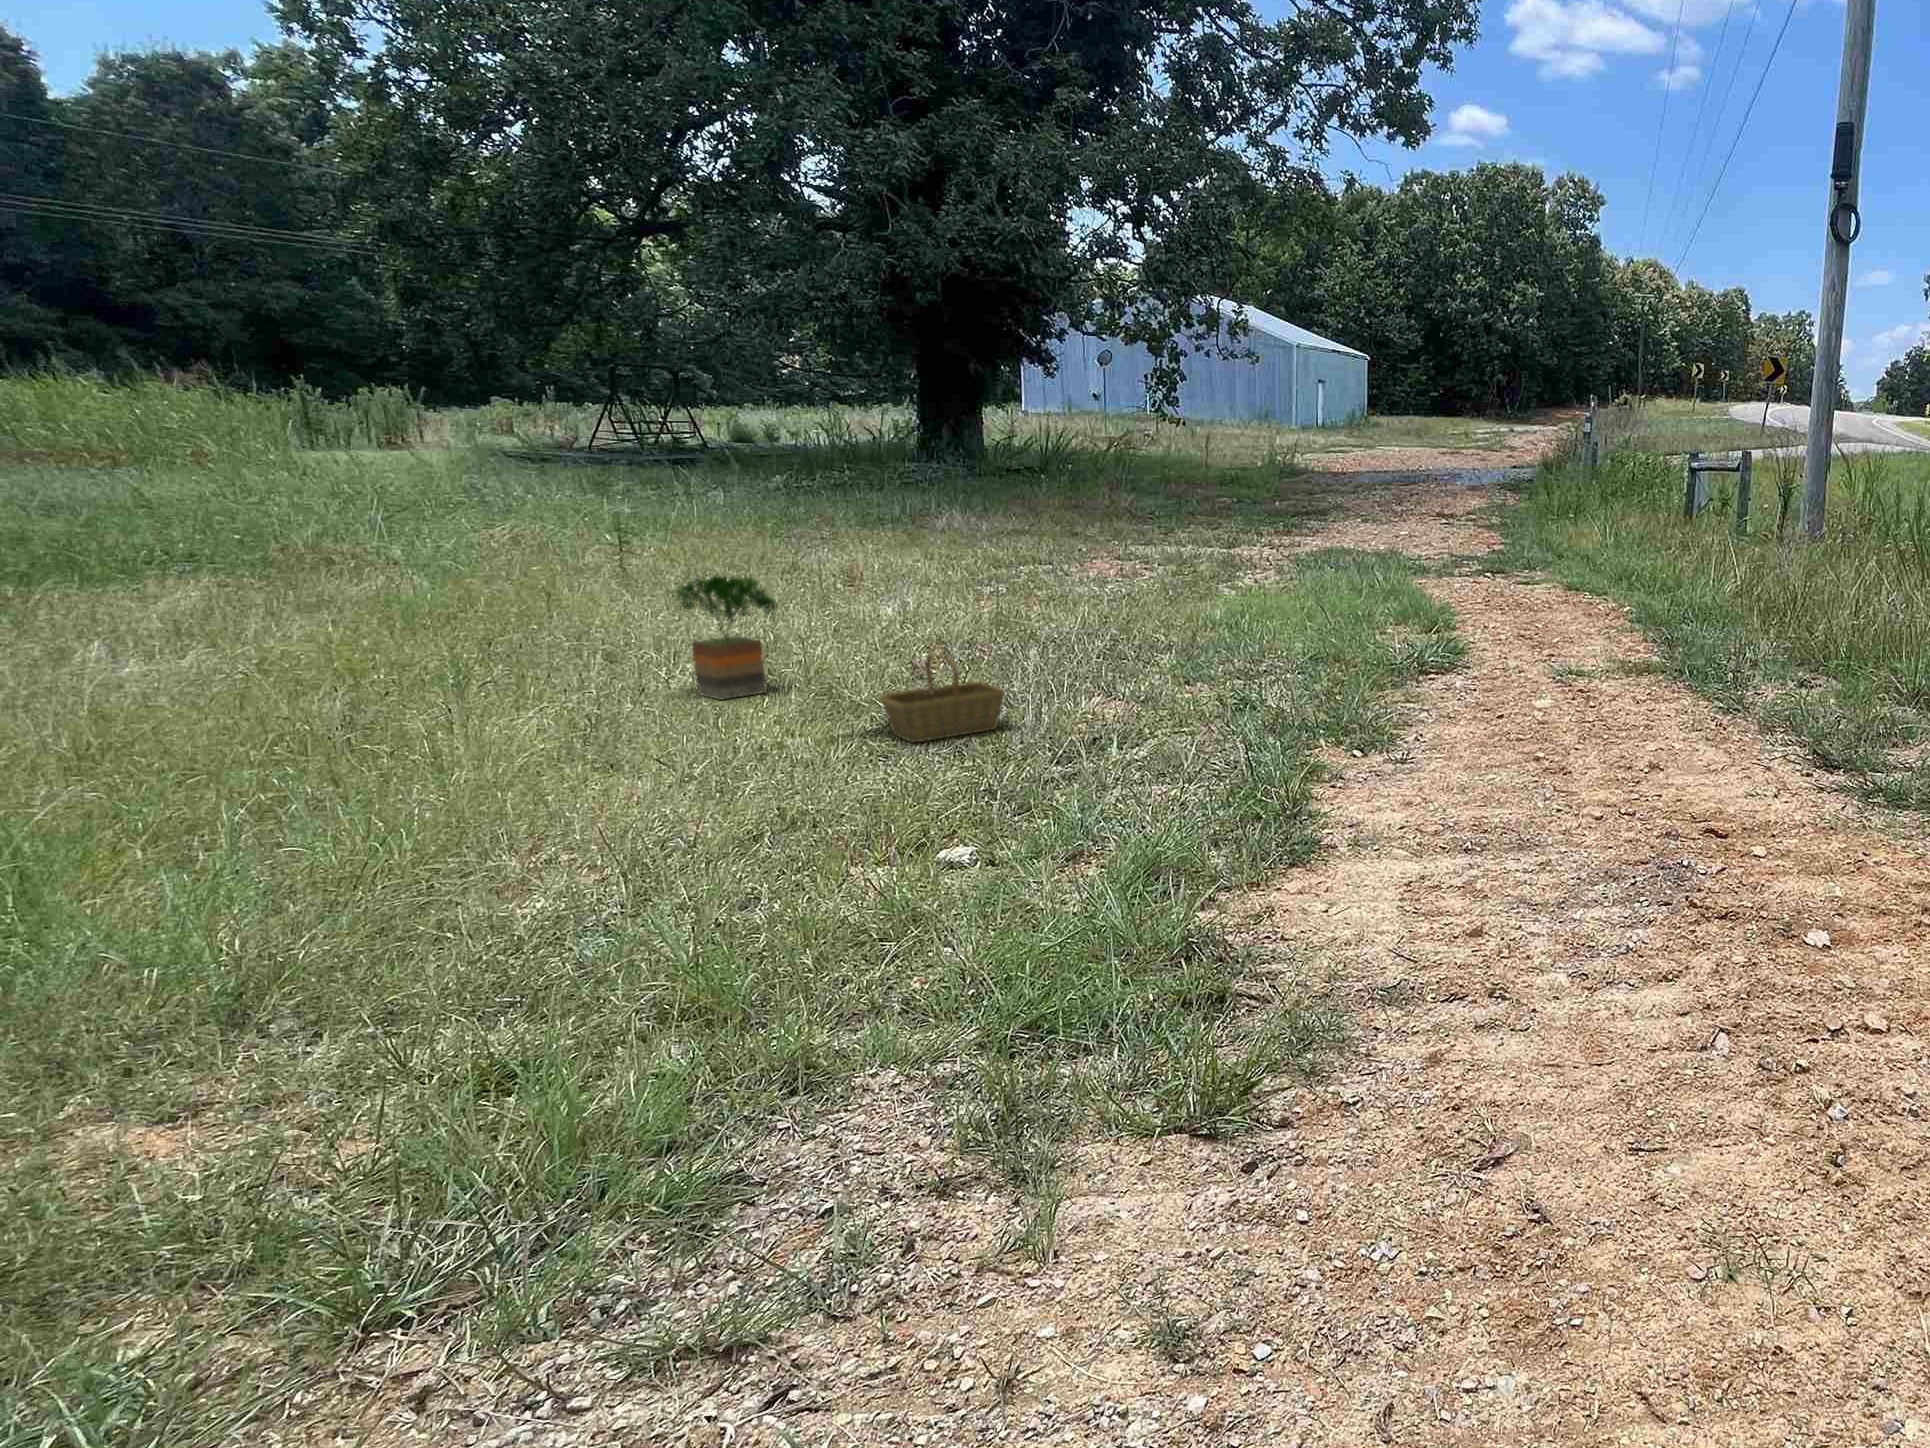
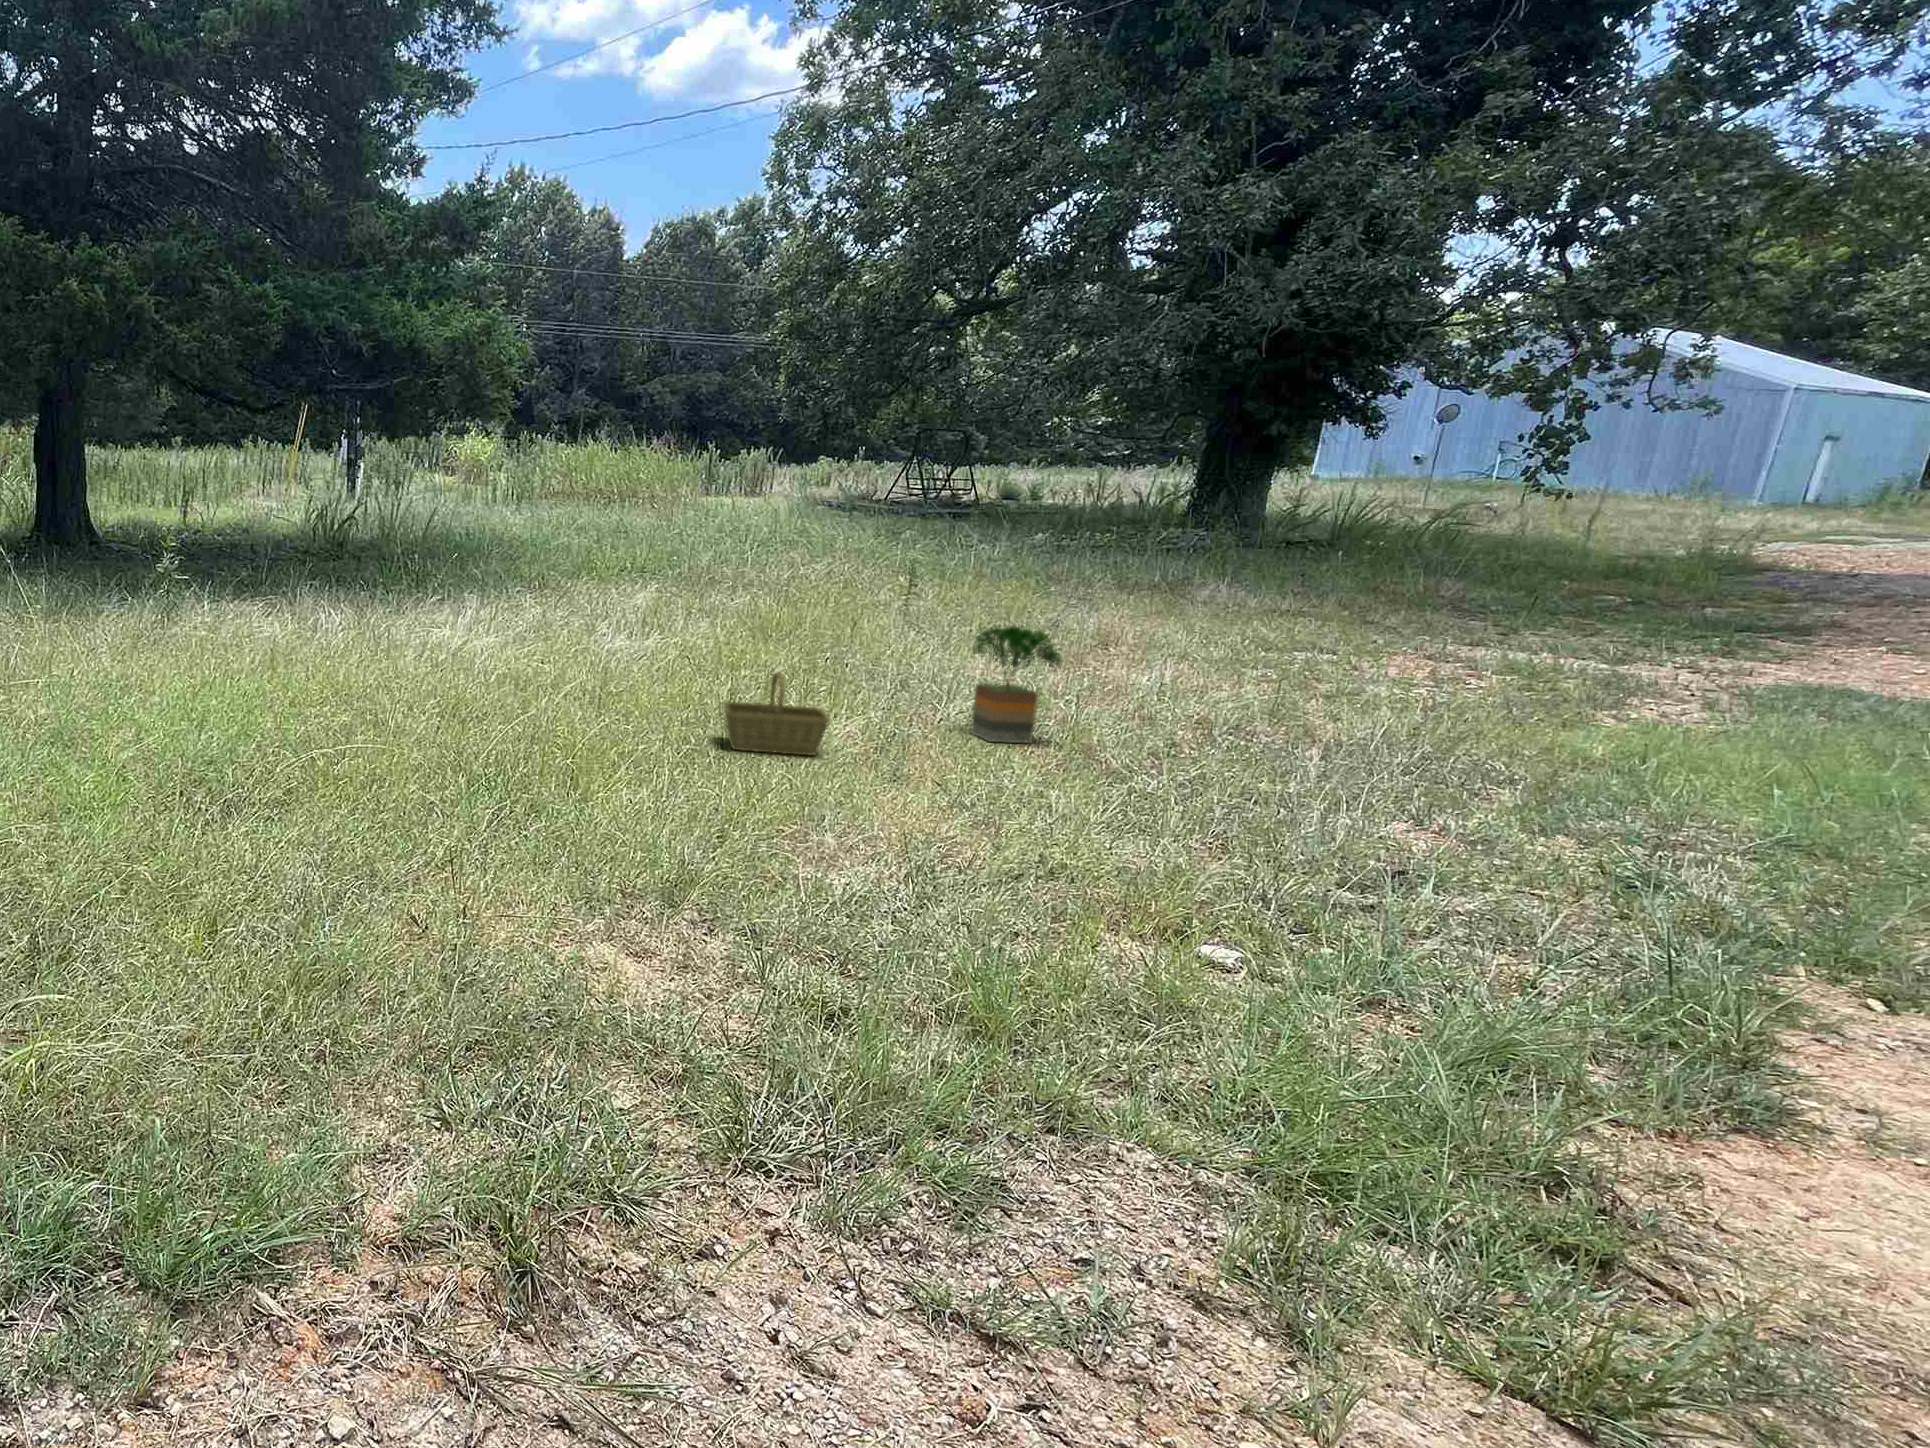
basket: present [879,654,1005,742] -> present [723,673,830,756]

